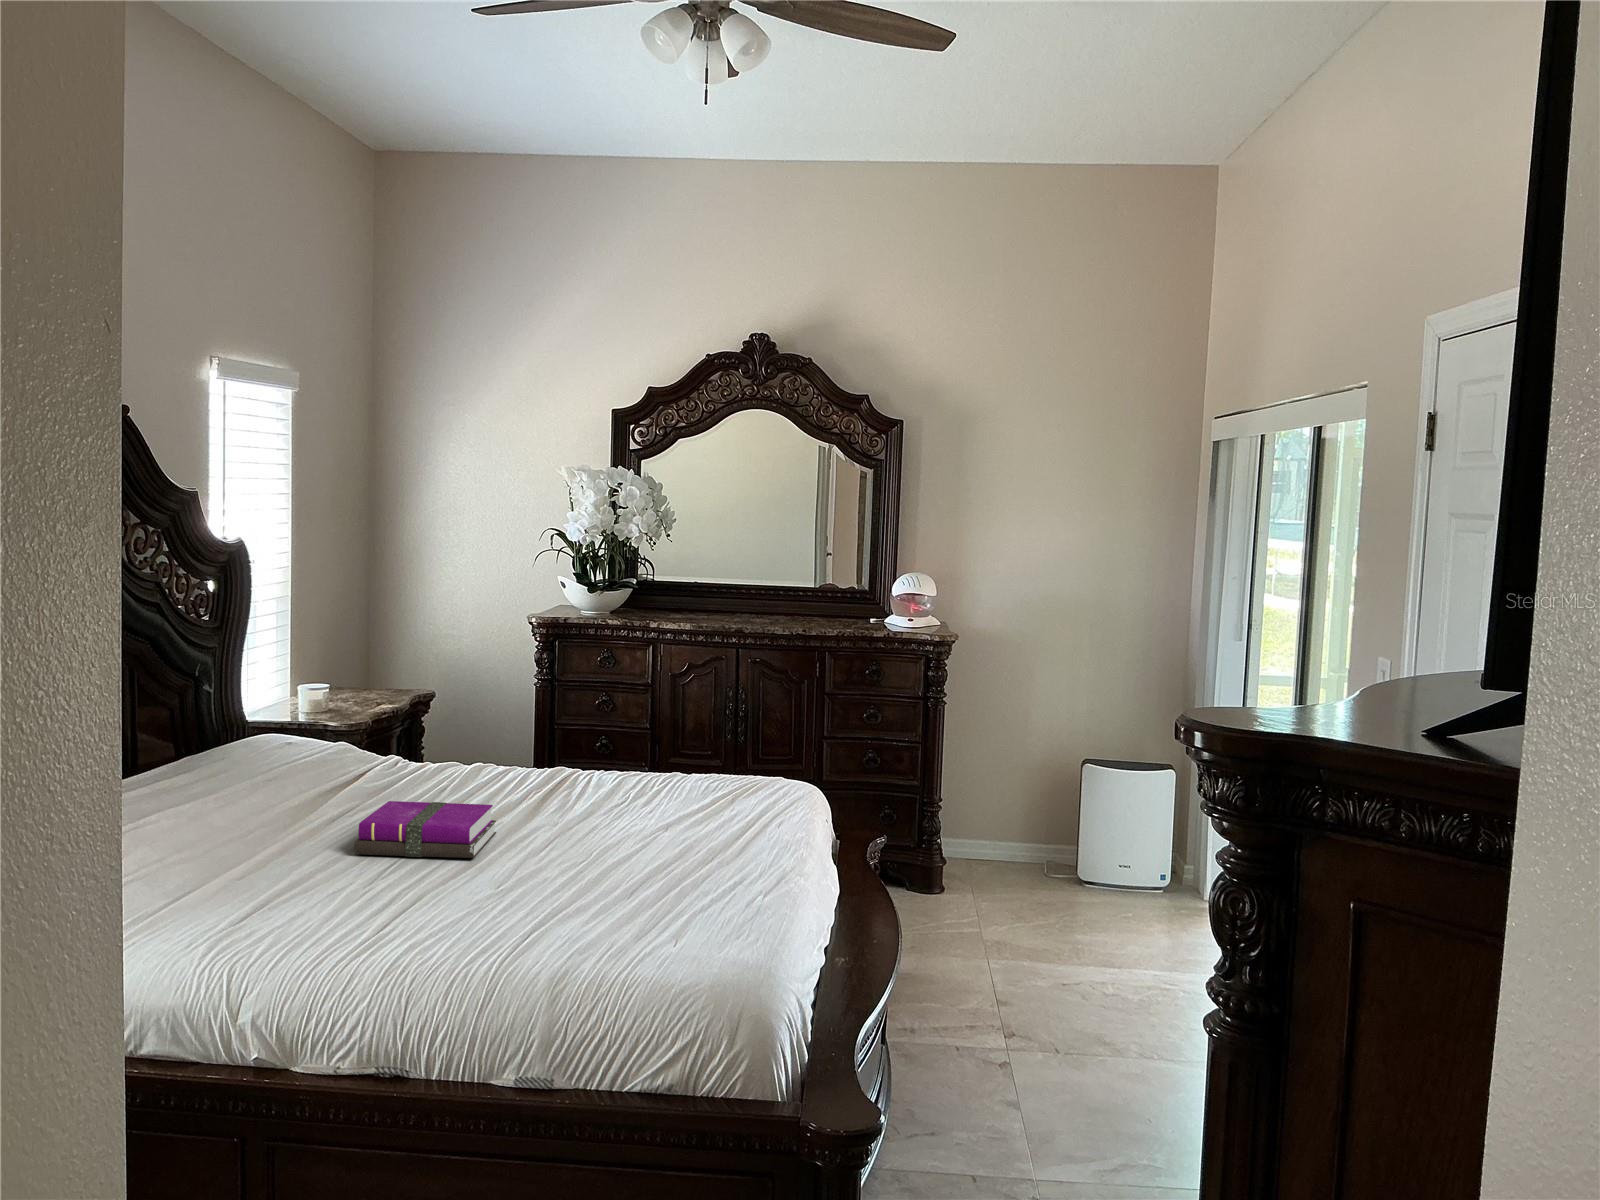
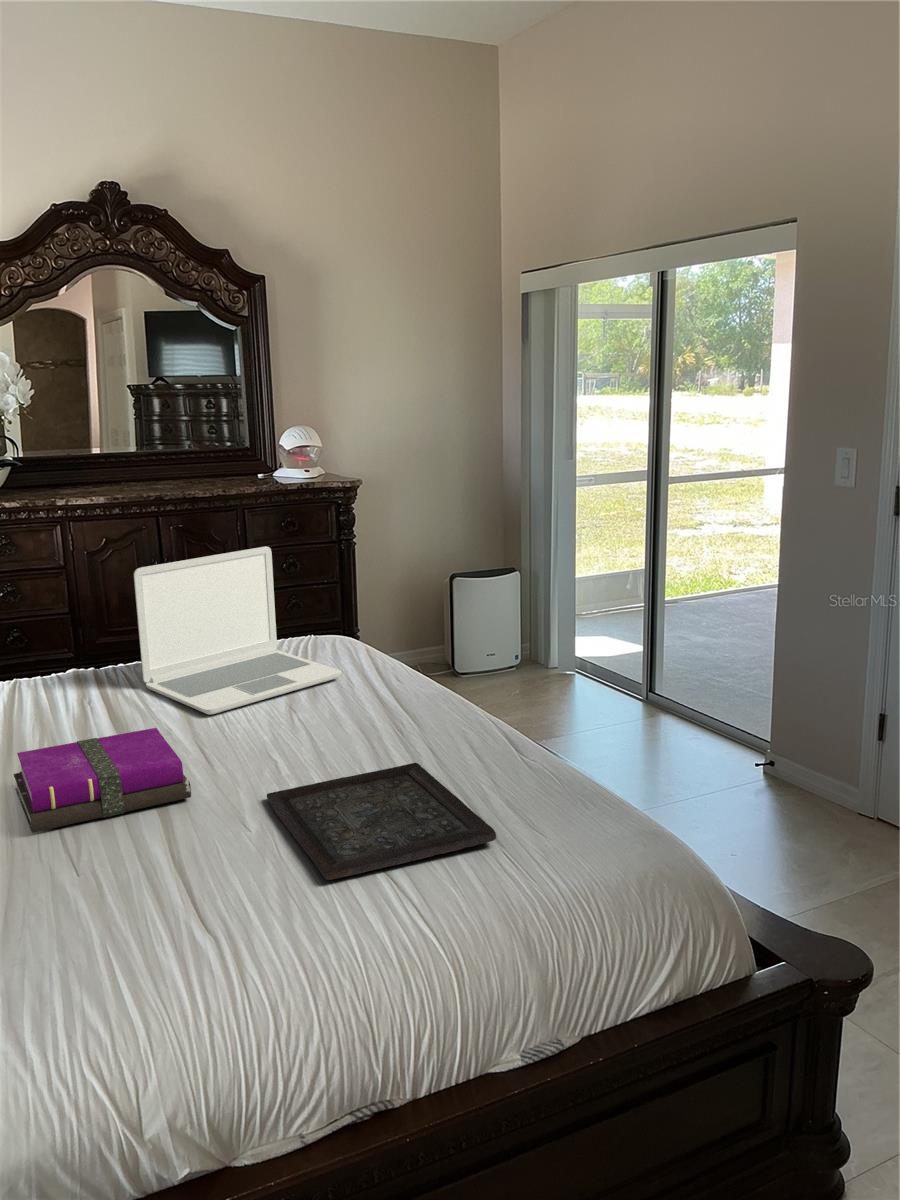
laptop: none [564,680,719,813] -> present [134,547,341,714]
tray: none [471,867,653,931] -> present [267,763,496,880]

